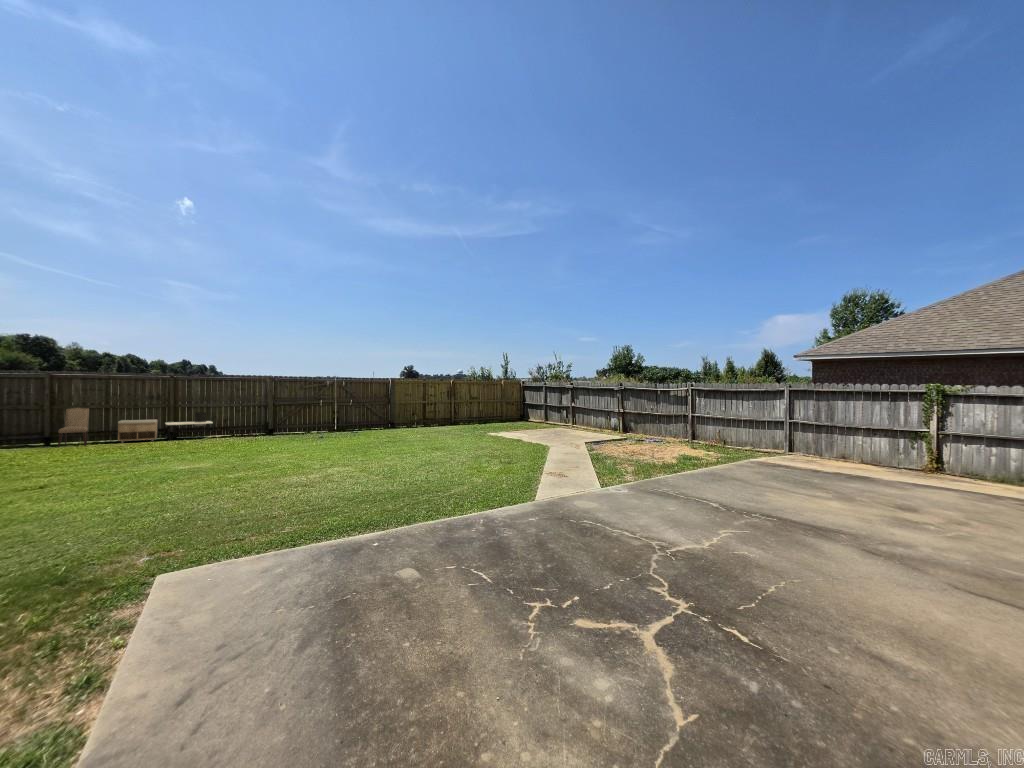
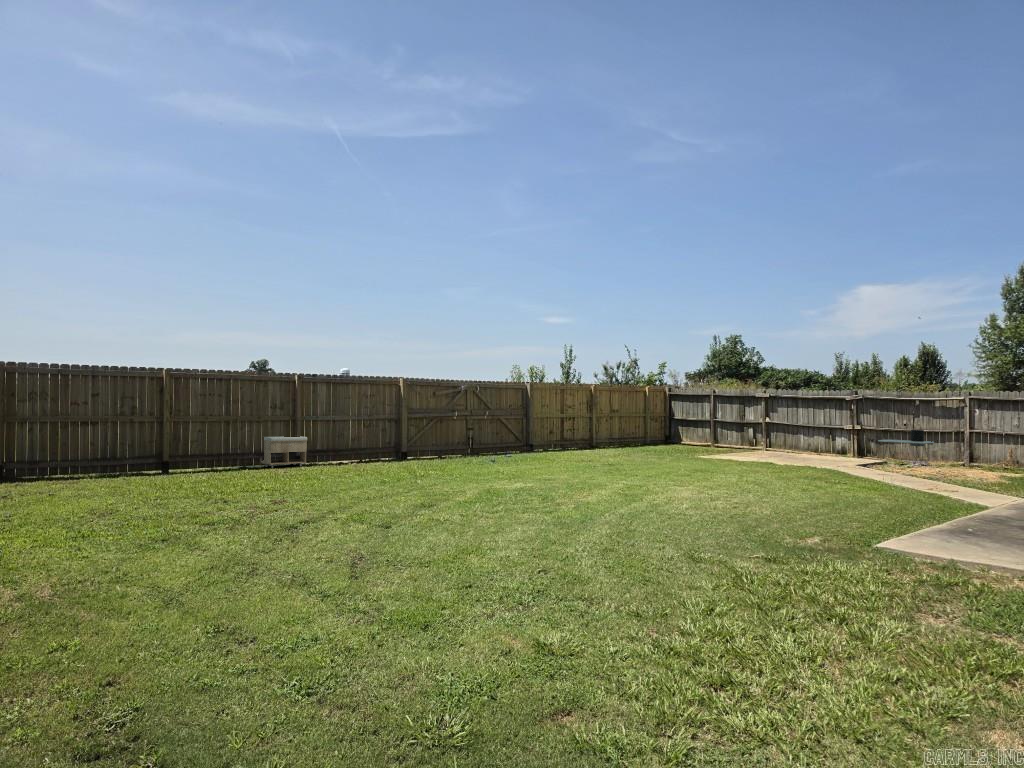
chair: present [58,408,89,448] -> none [209,419,245,472]
side table: present [165,412,212,433] -> present [878,430,934,459]

